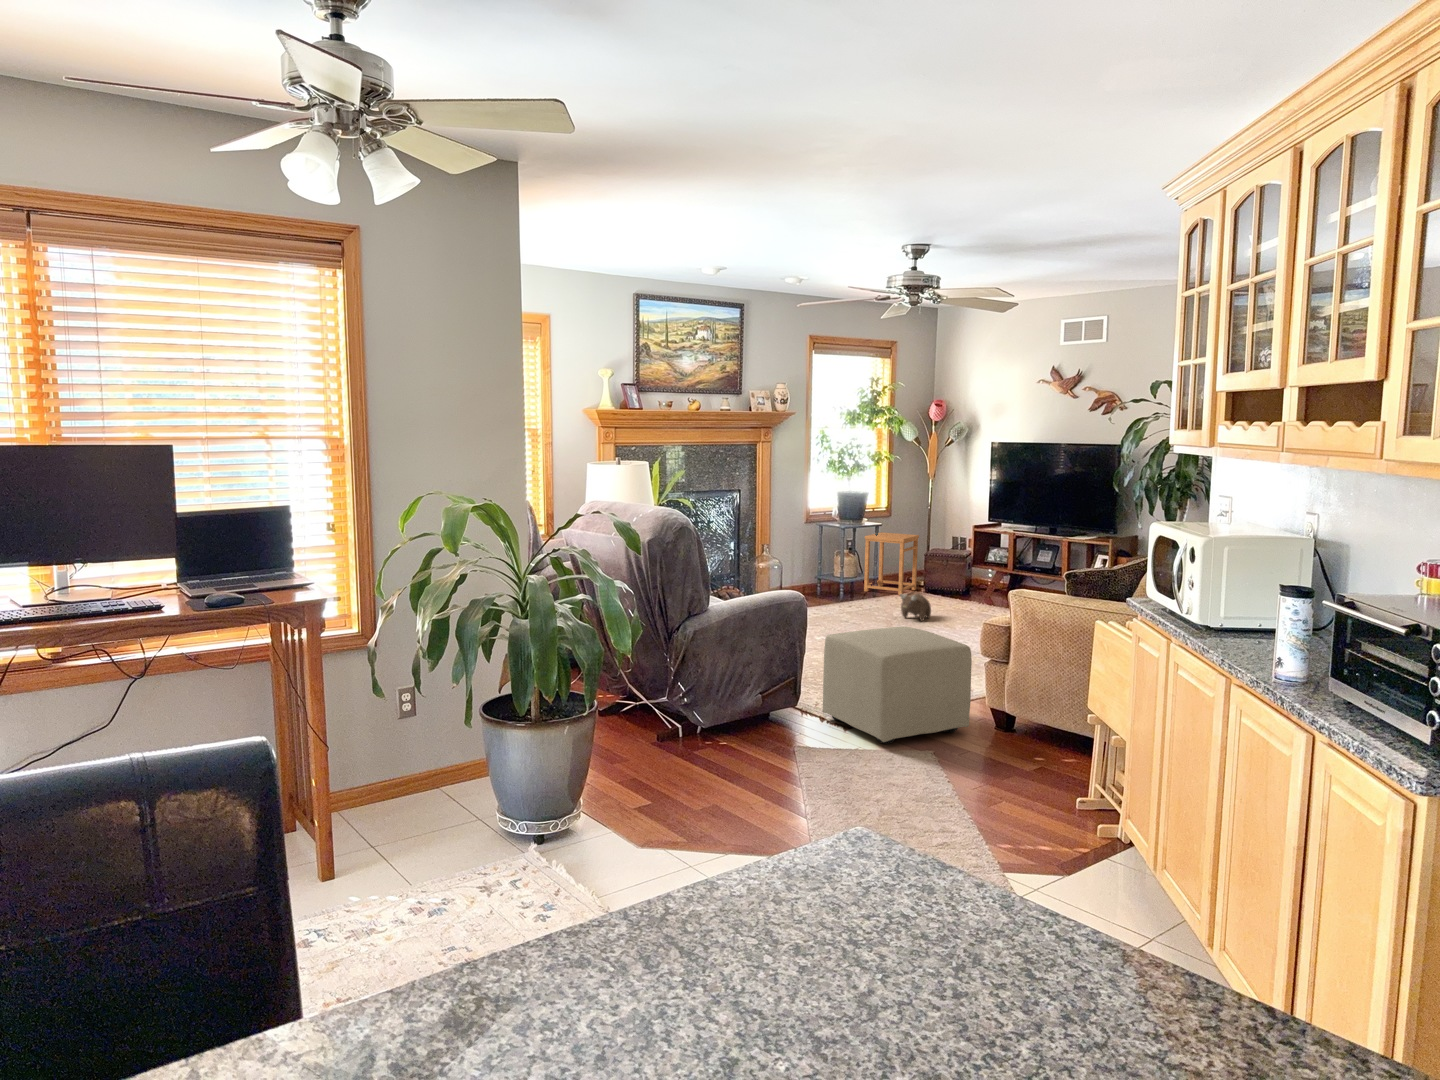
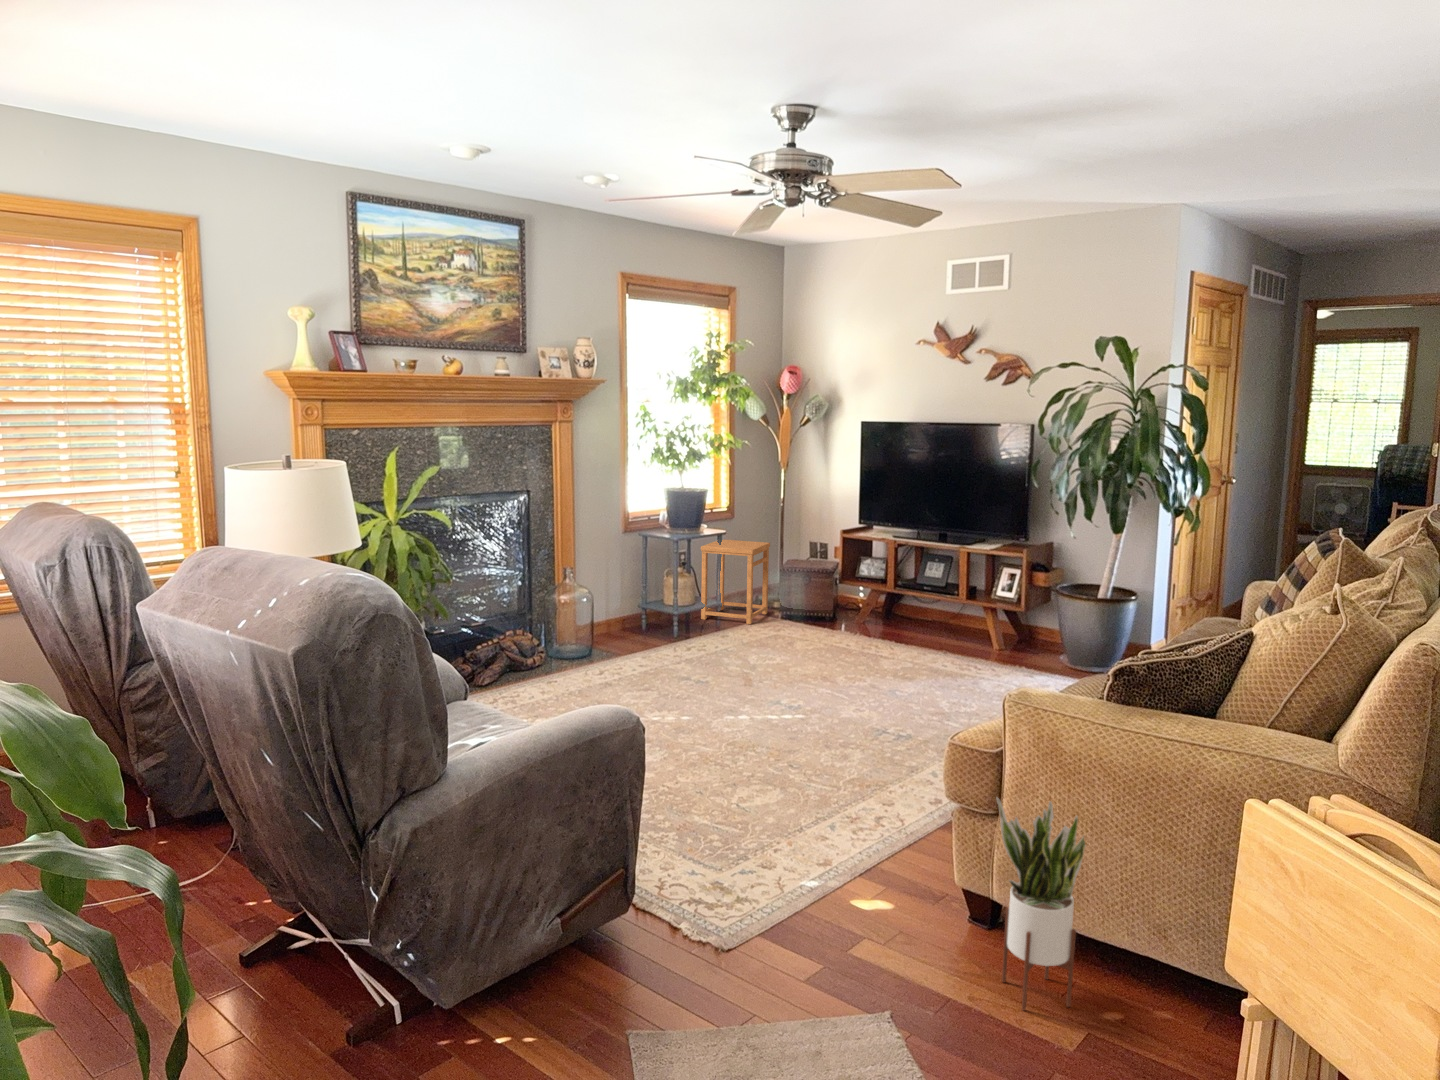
plush toy: present [900,594,931,621] -> none [756,631,797,670]
ottoman: present [822,627,972,744] -> none [665,739,927,995]
potted plant: none [1002,643,1053,760] -> present [996,798,1086,1010]

